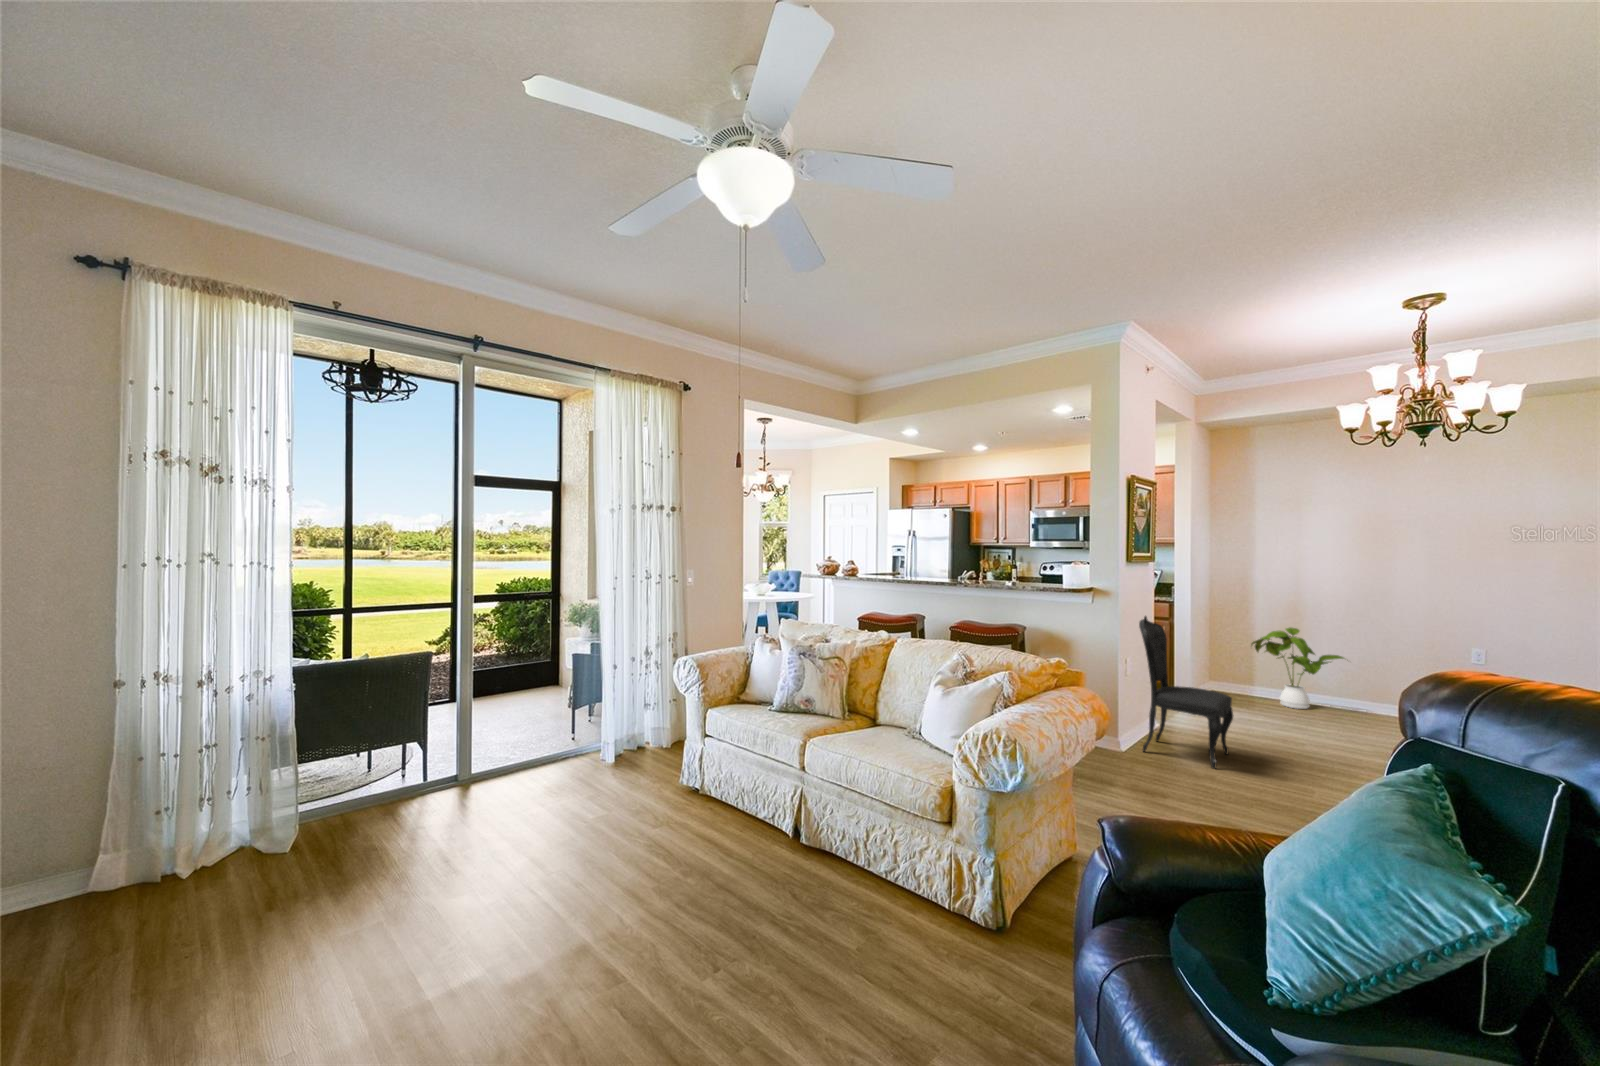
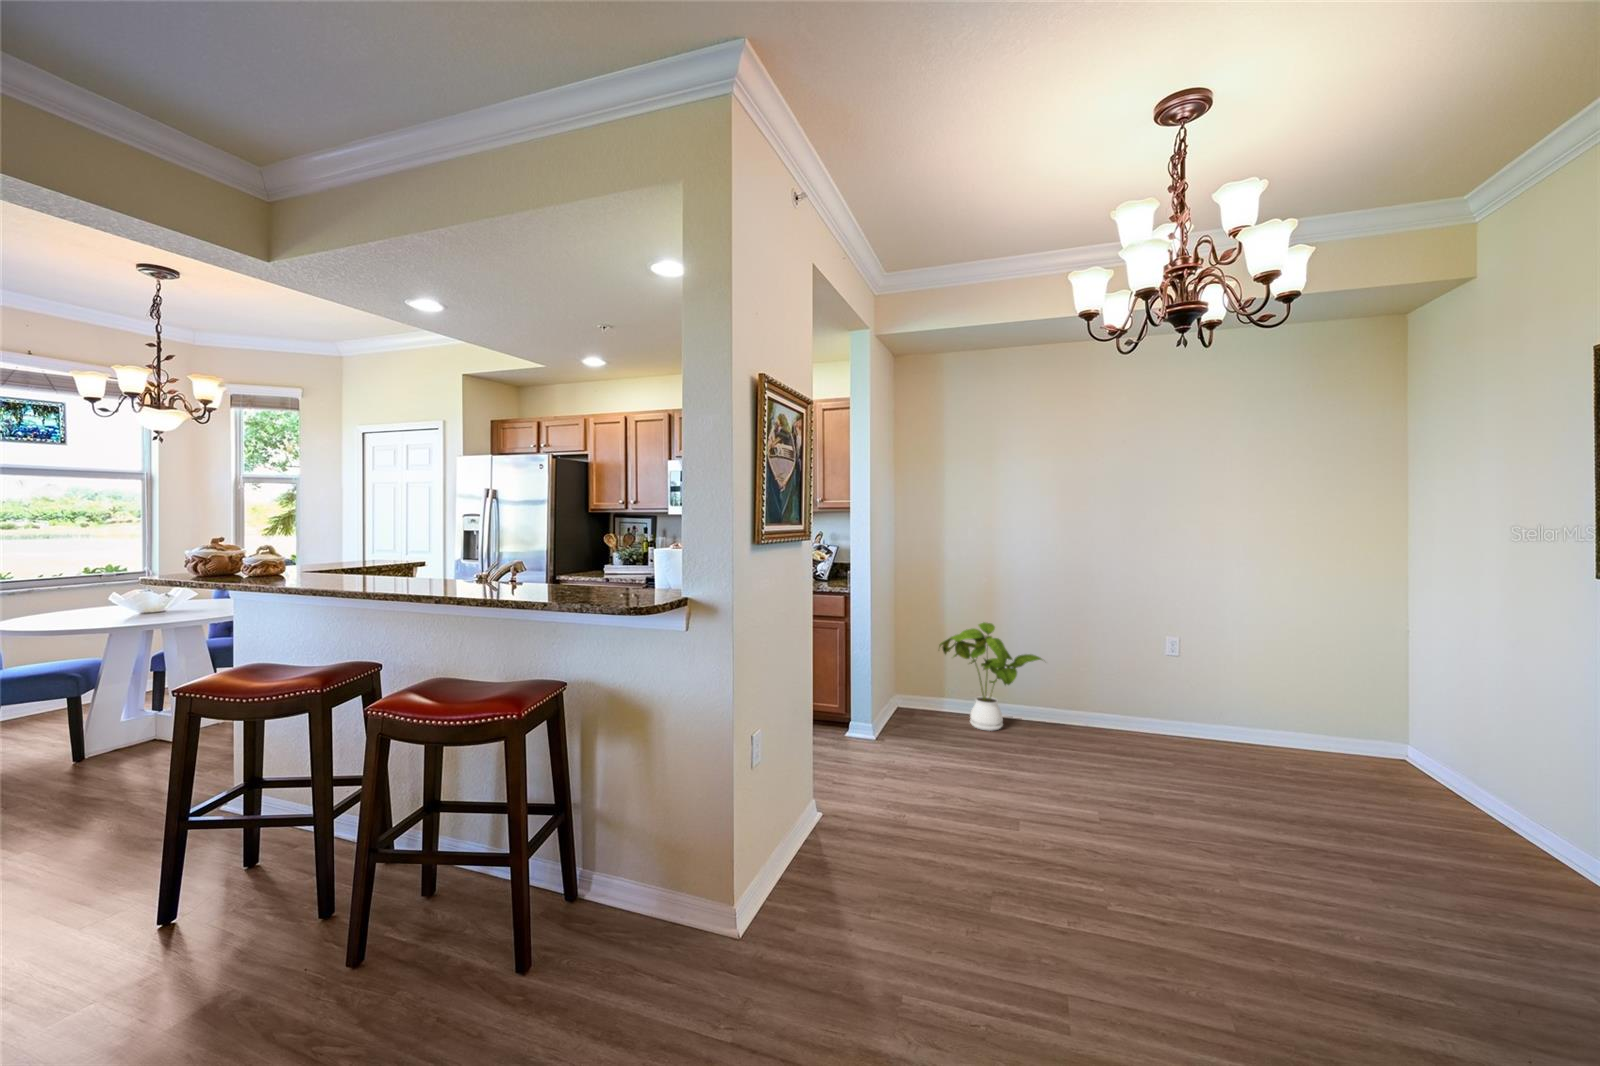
dining chair: present [1139,616,1233,769] -> none [772,646,924,952]

